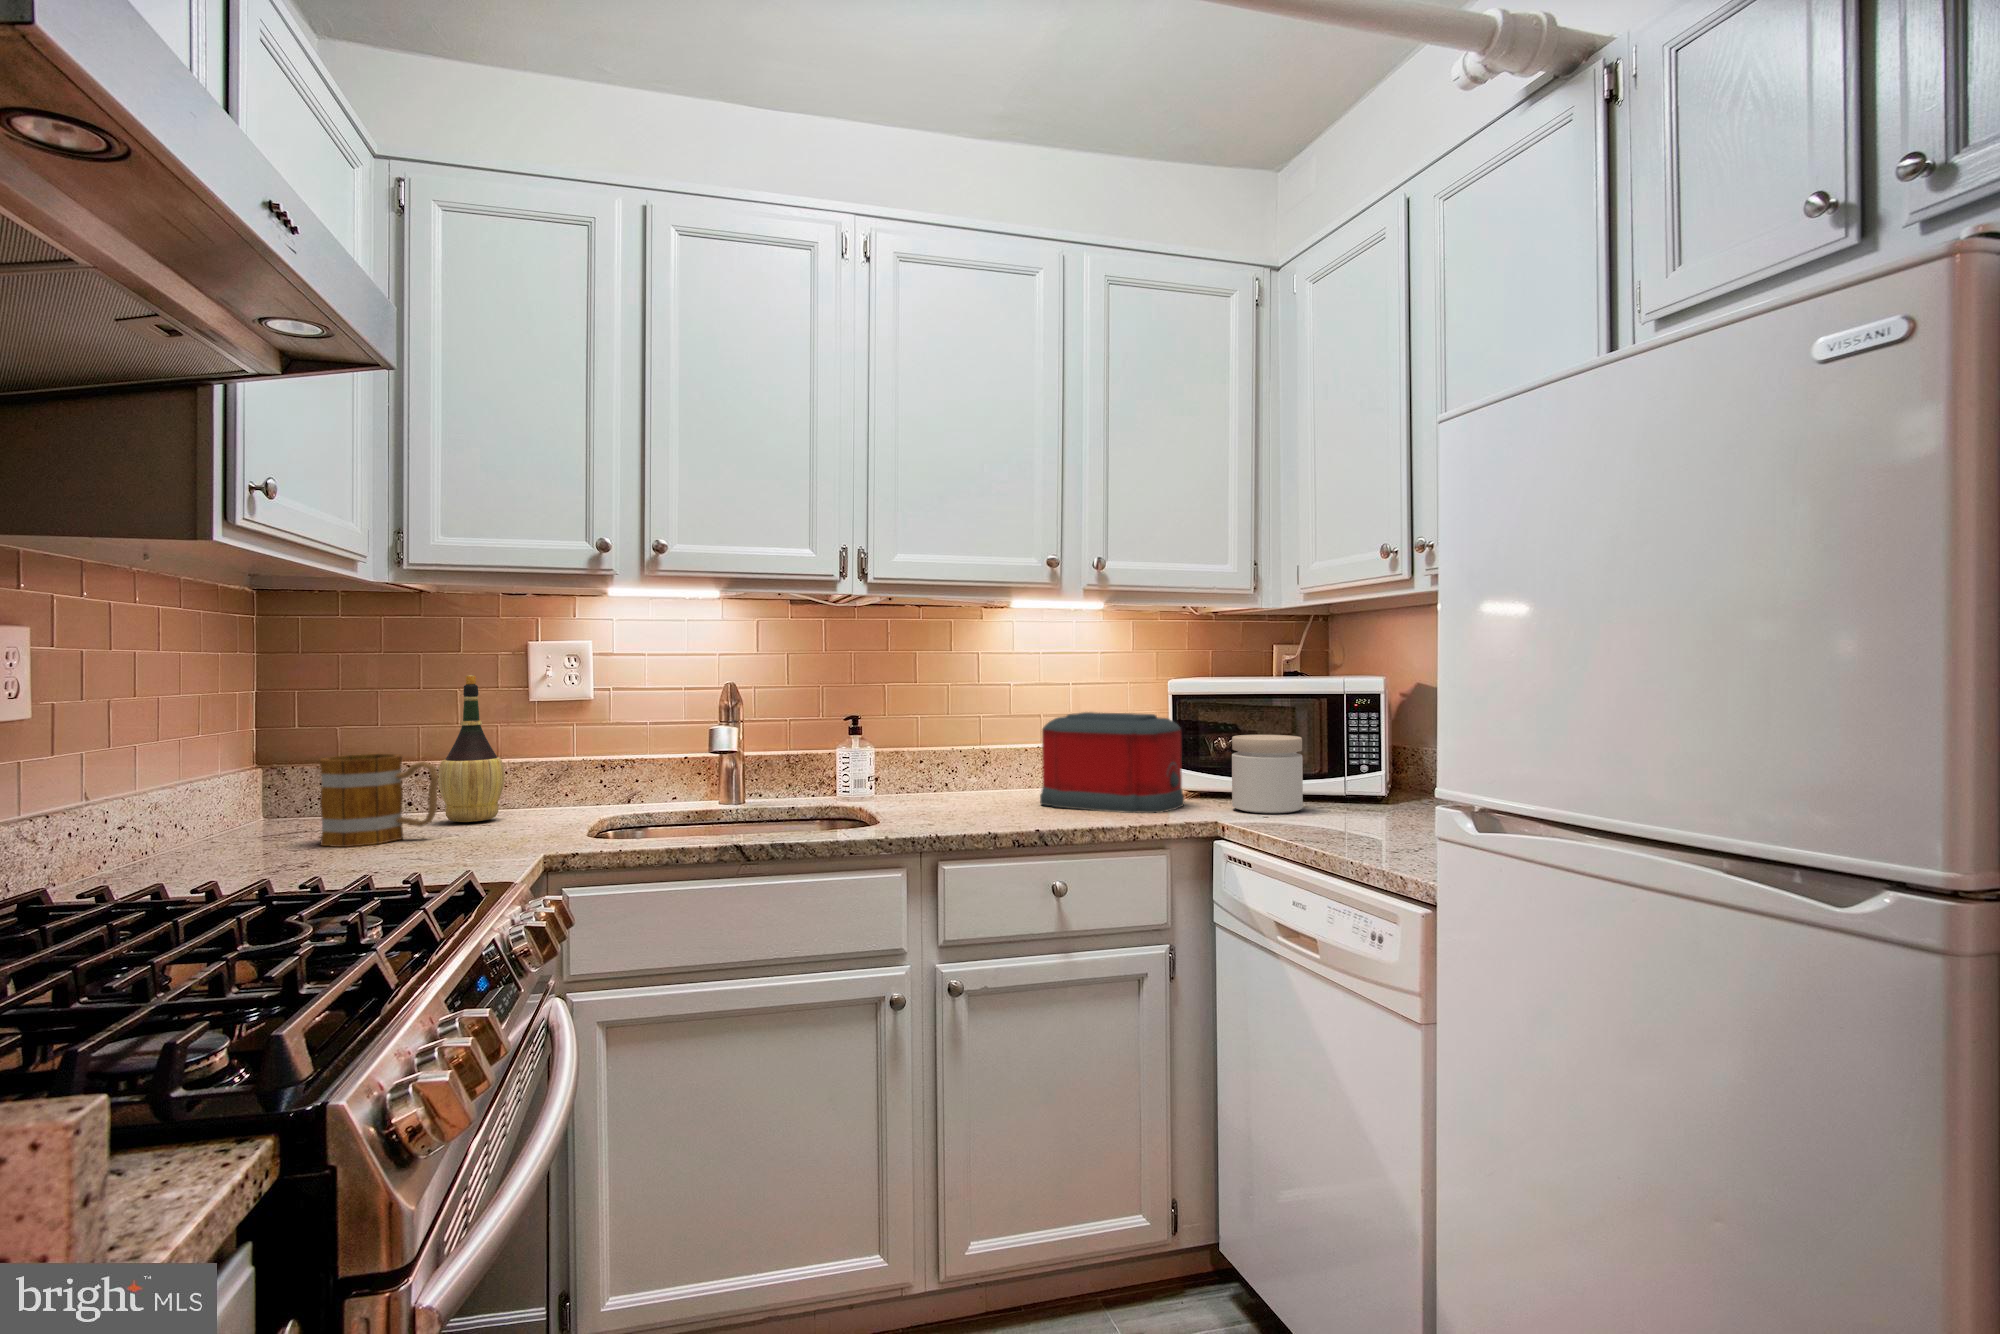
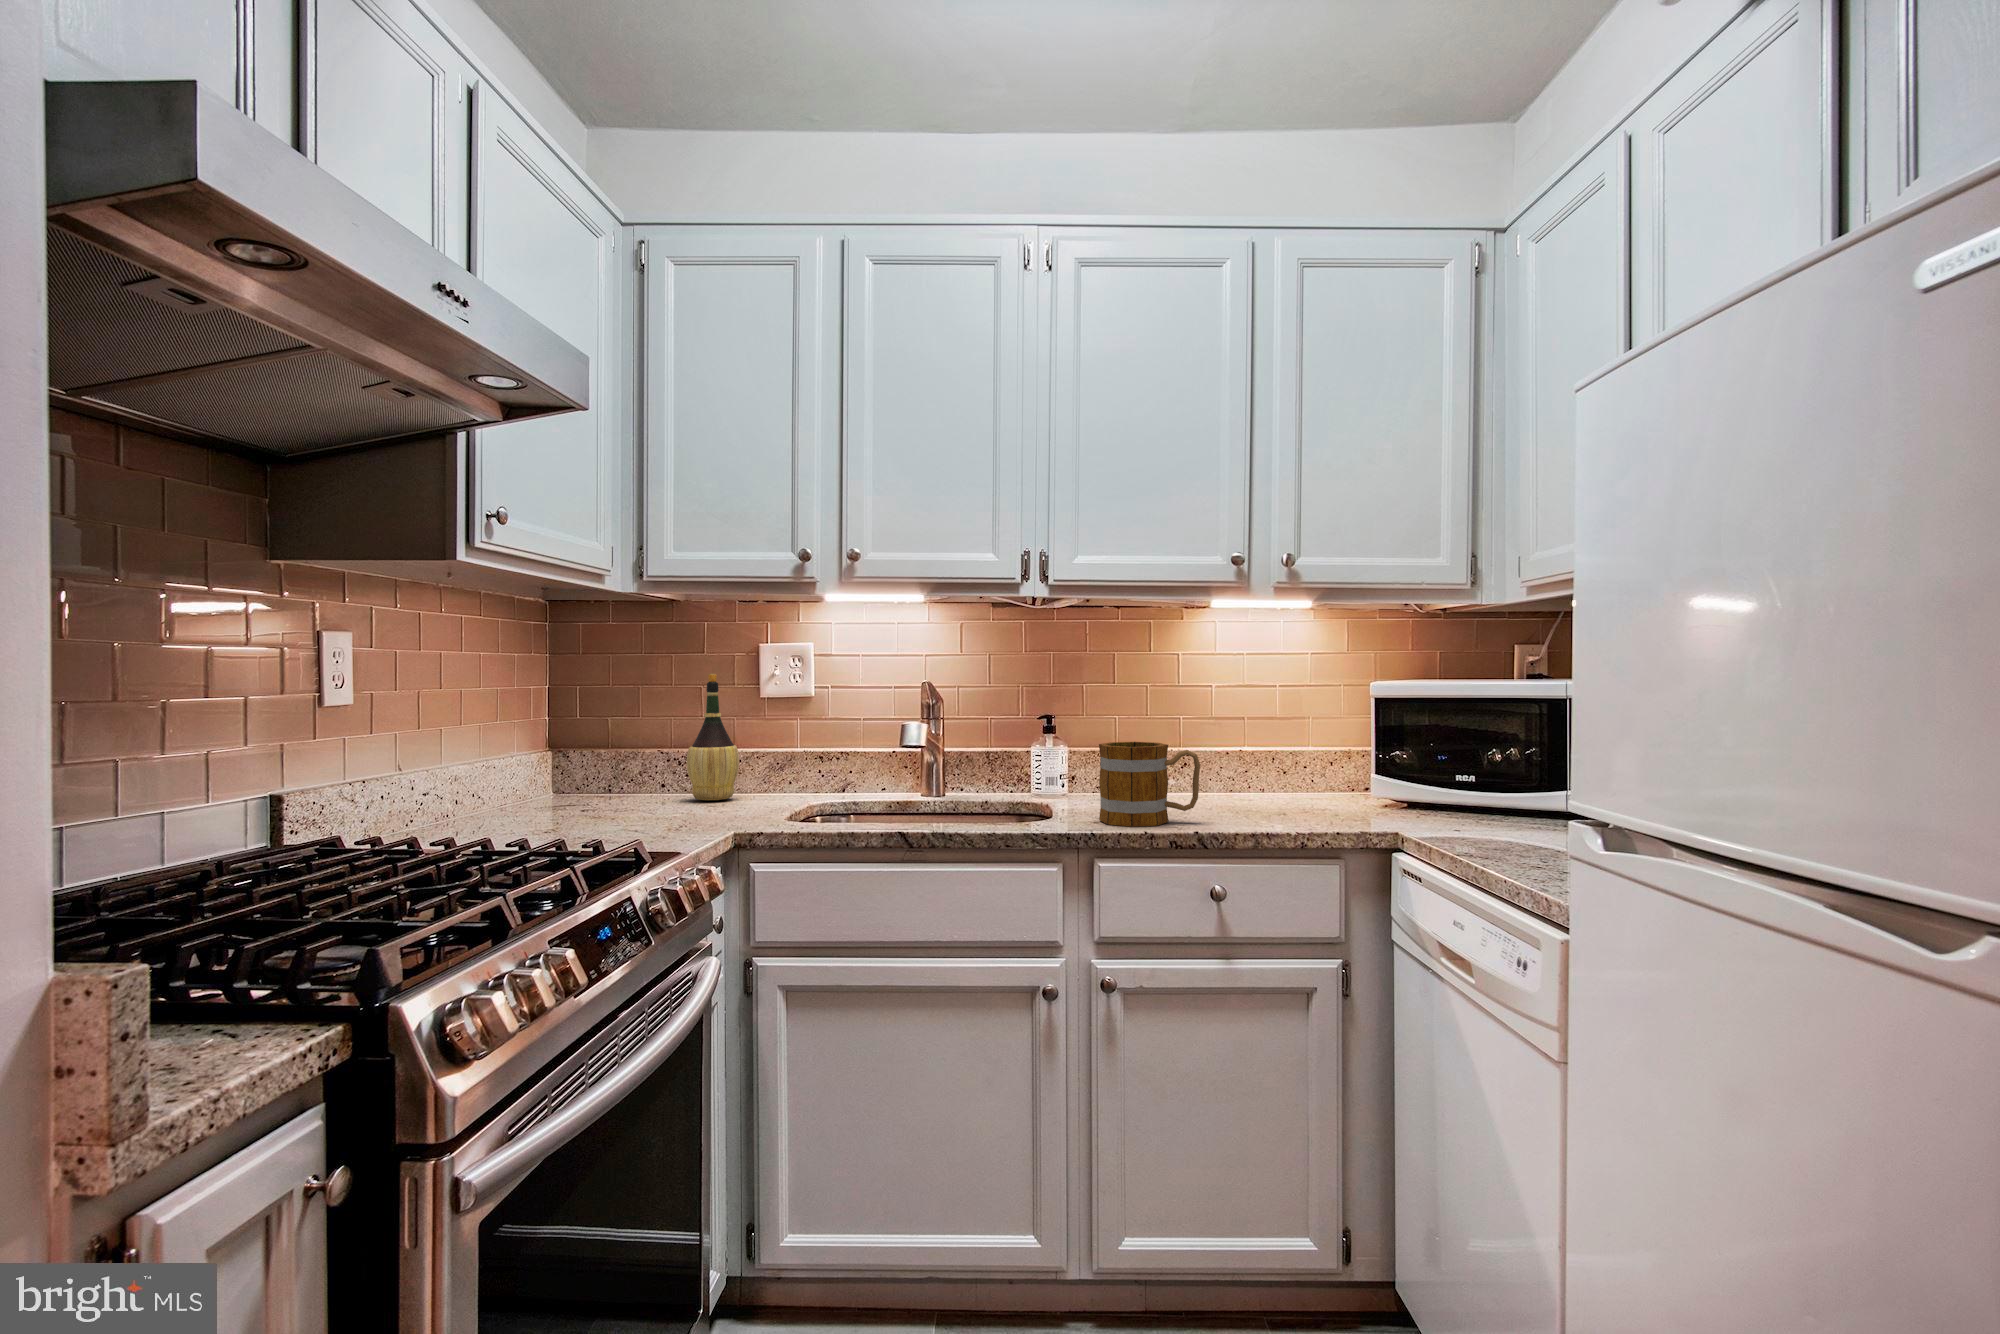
toaster: present [1040,712,1184,813] -> none [1223,715,1379,822]
jar: present [1232,735,1303,813] -> none [1429,742,1512,829]
mug: present [320,754,438,847] -> present [1099,742,1200,827]

